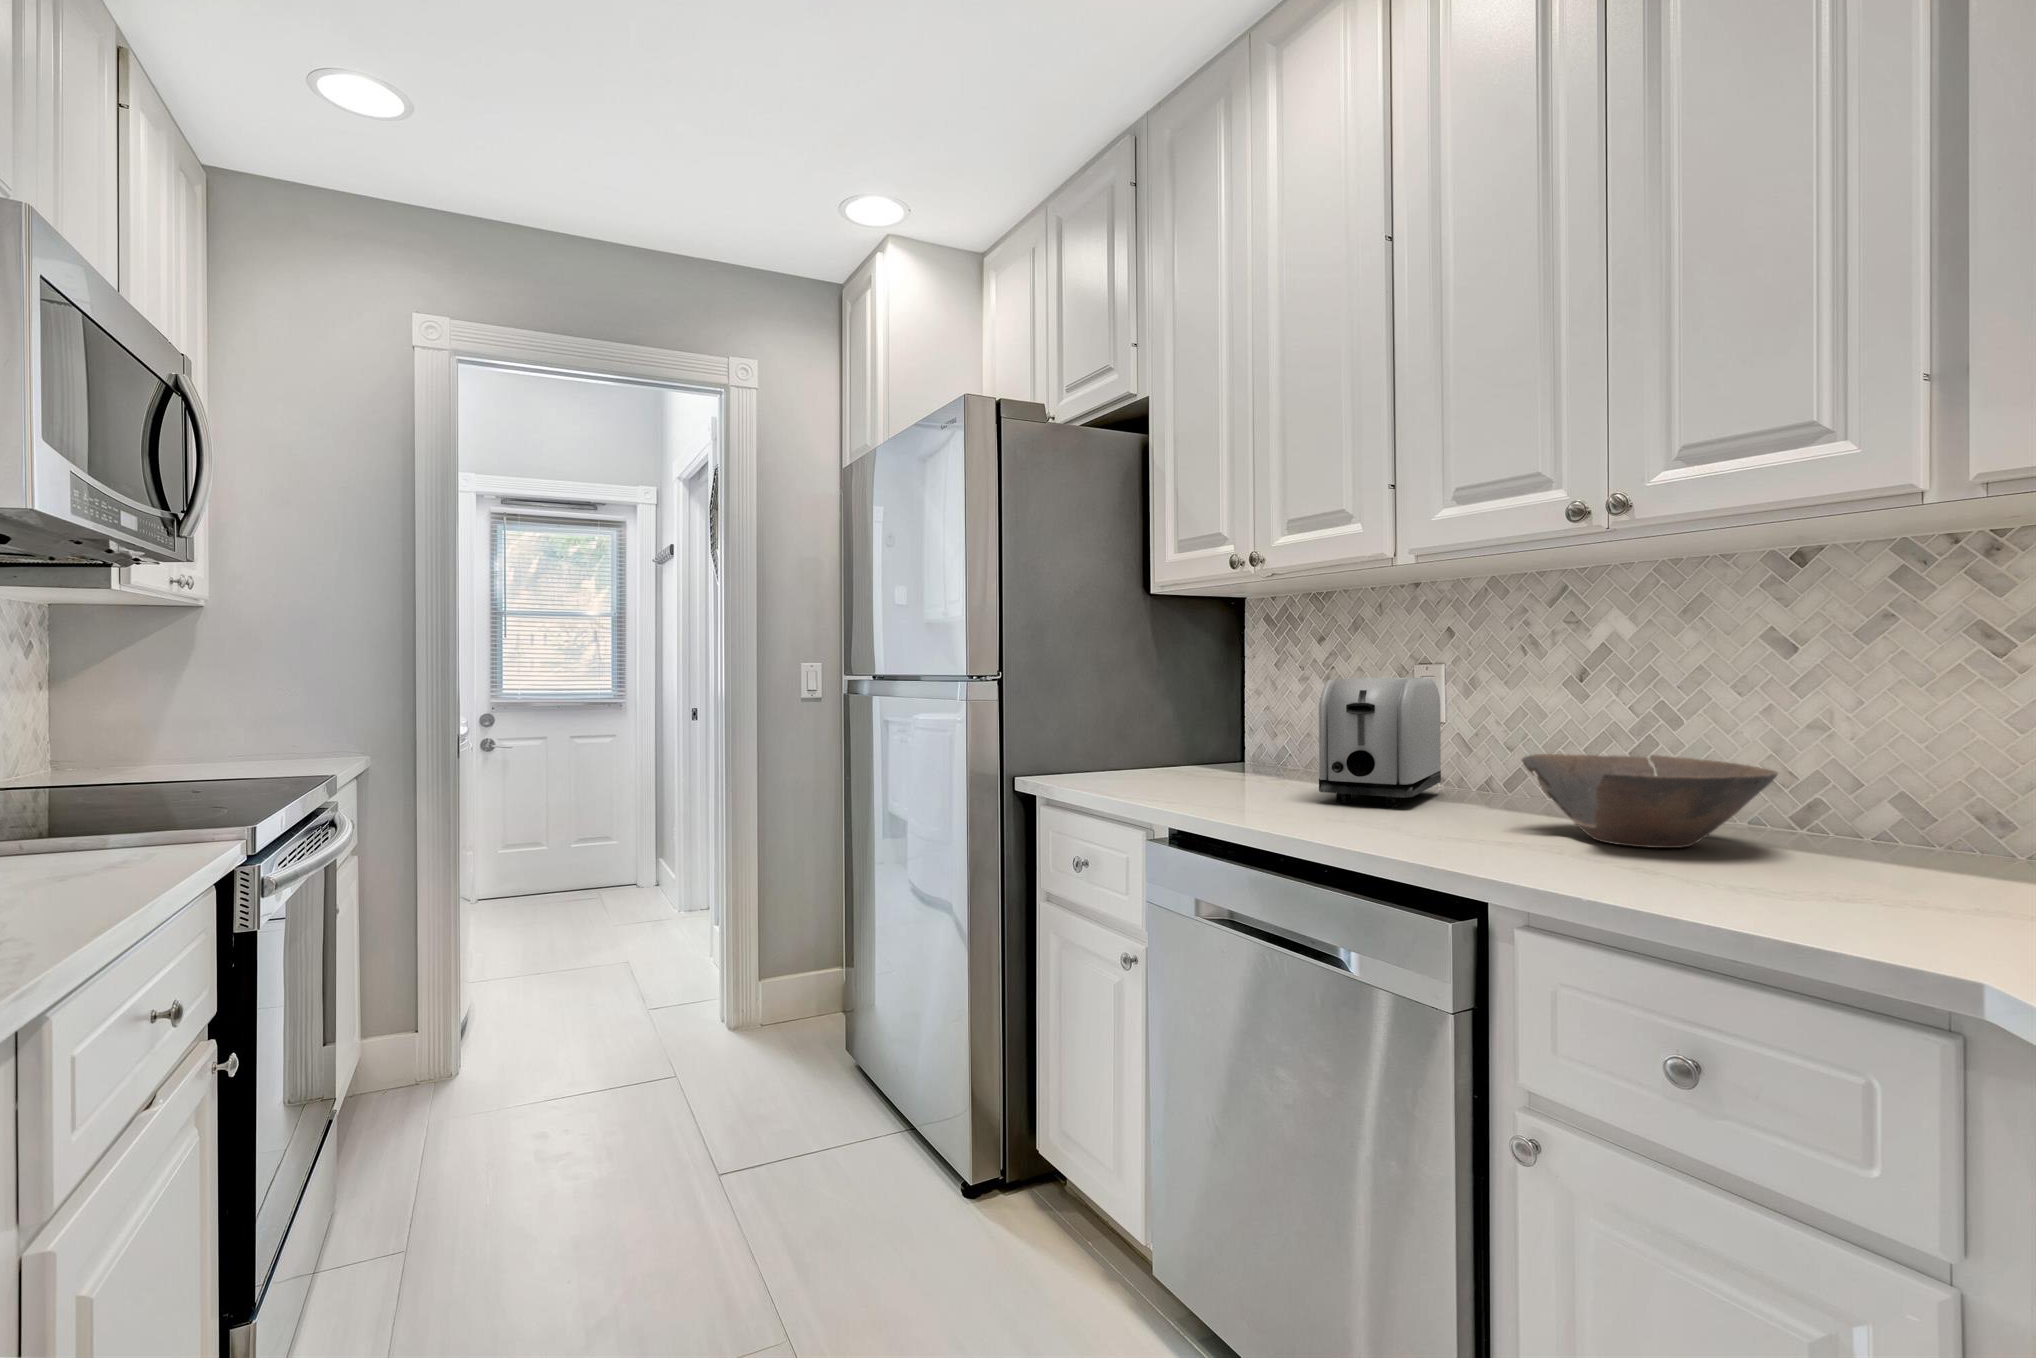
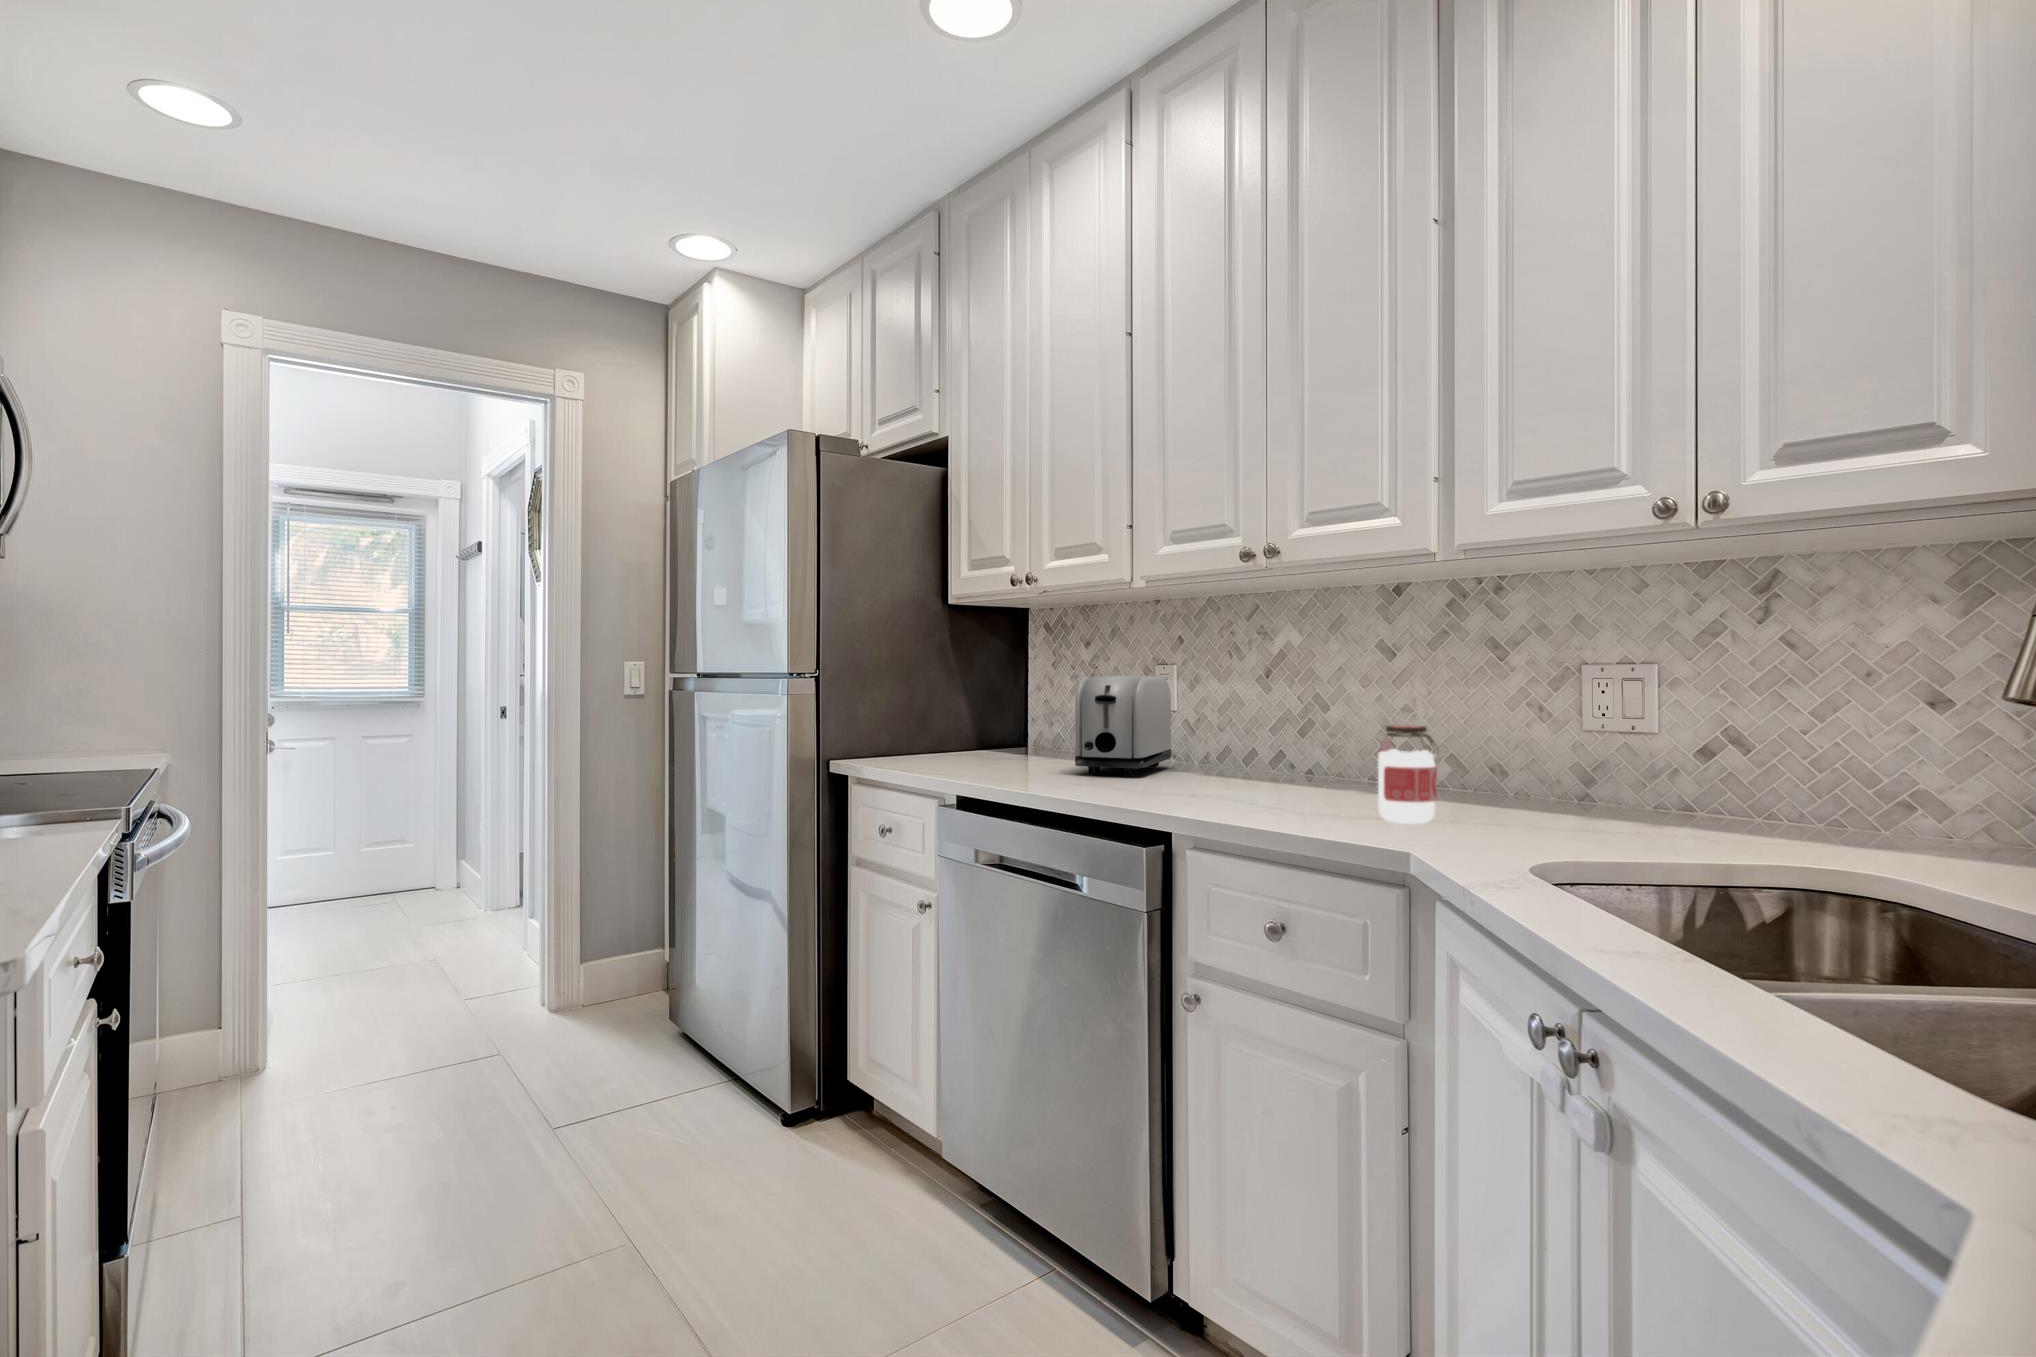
bowl: present [1522,754,1778,848] -> none [1211,732,1372,796]
jar: none [1838,756,1959,916] -> present [1378,725,1437,824]

